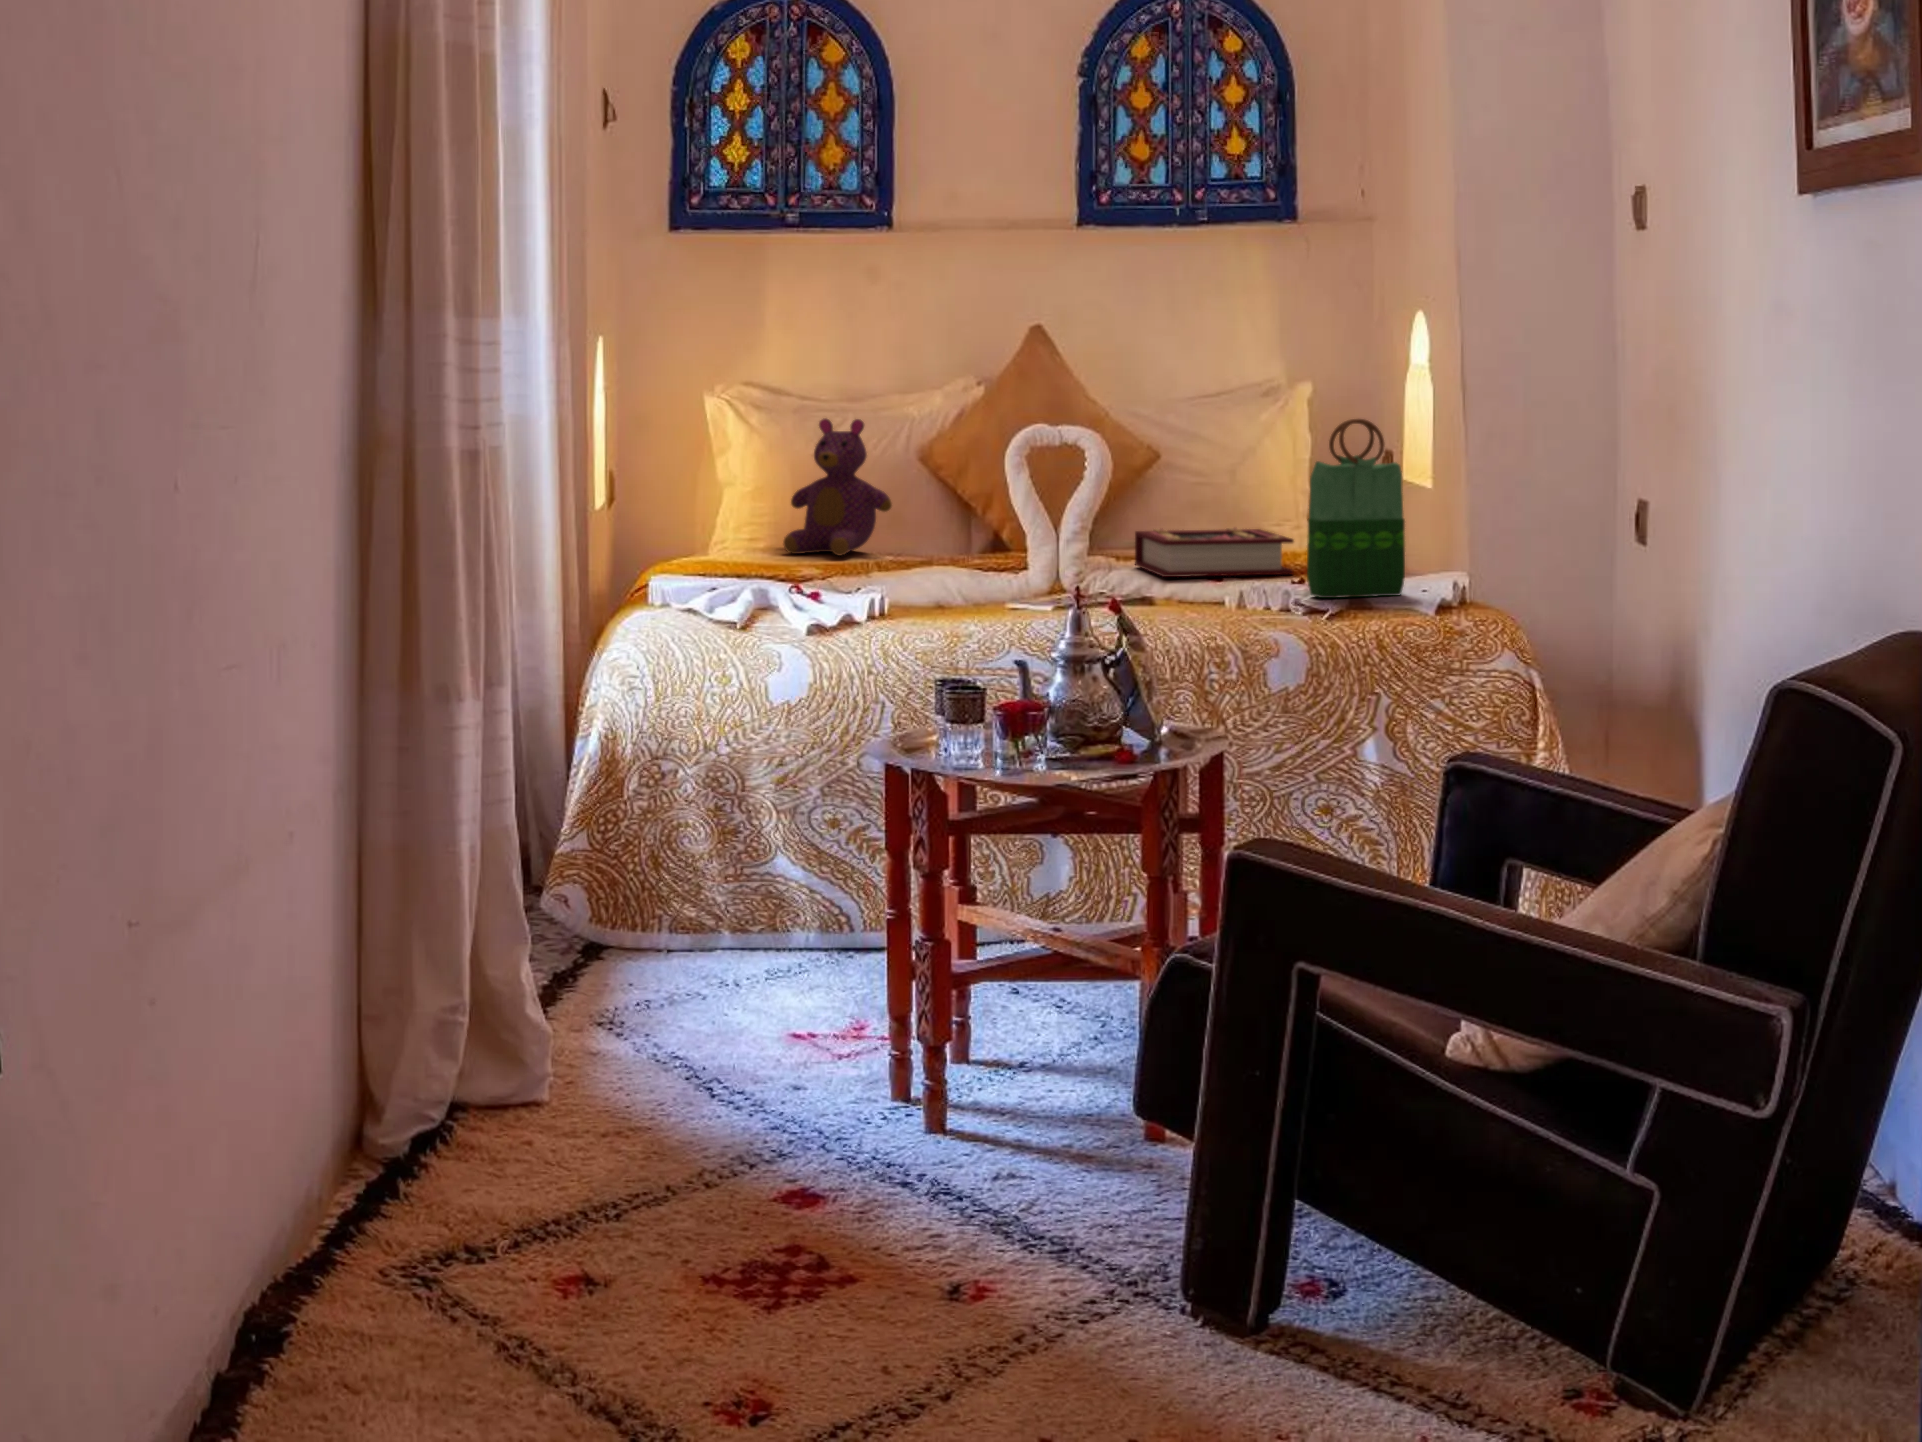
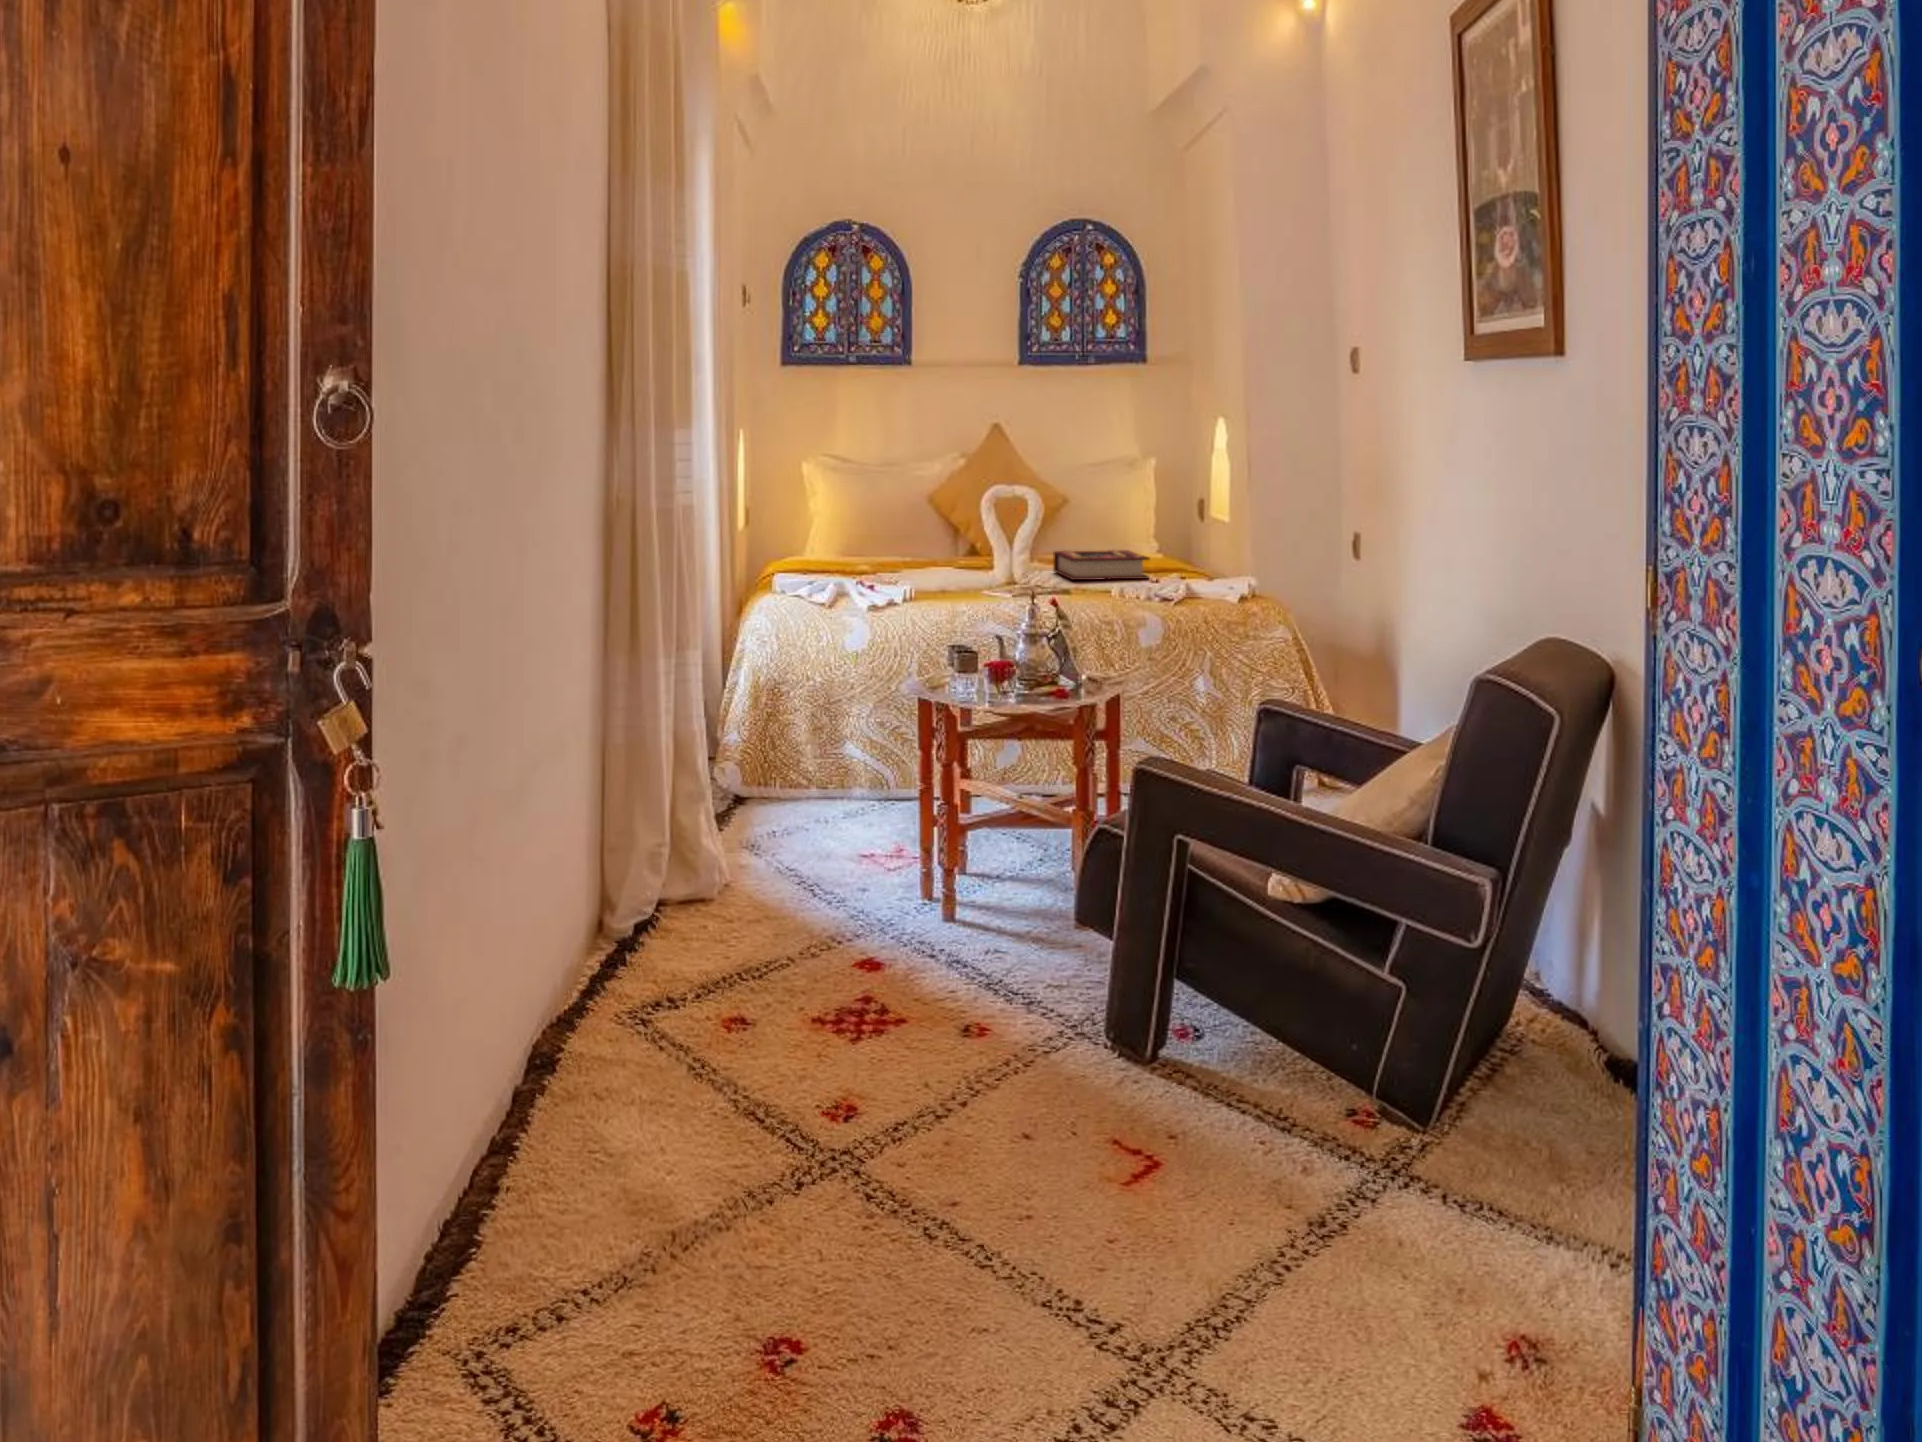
teddy bear: present [783,418,892,555] -> none [847,483,909,564]
tote bag: present [1307,419,1405,598] -> none [1160,488,1220,596]

